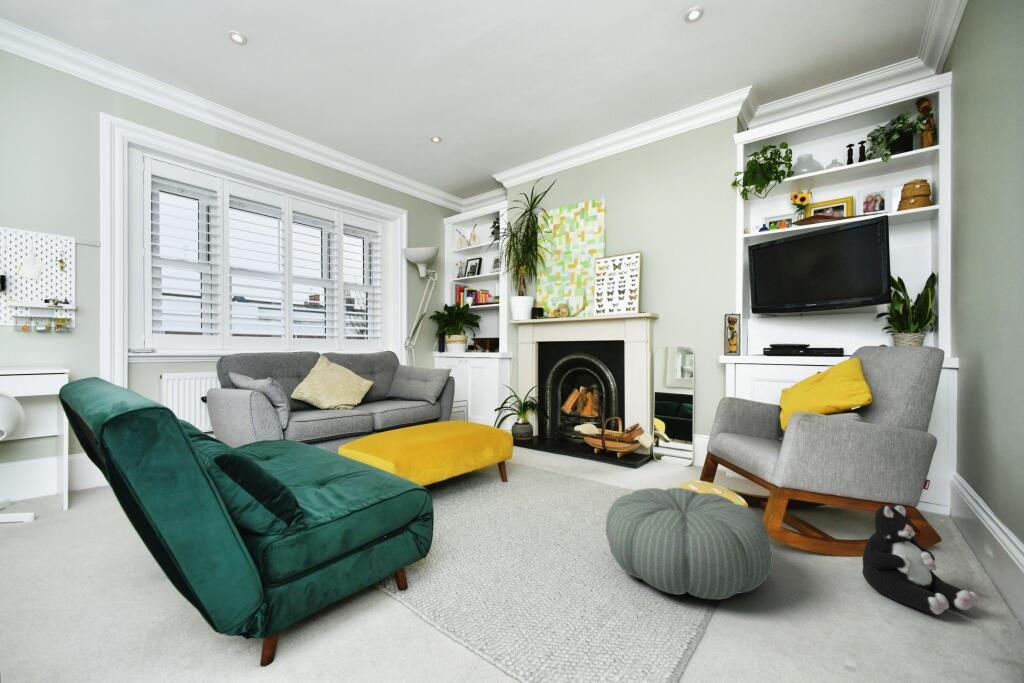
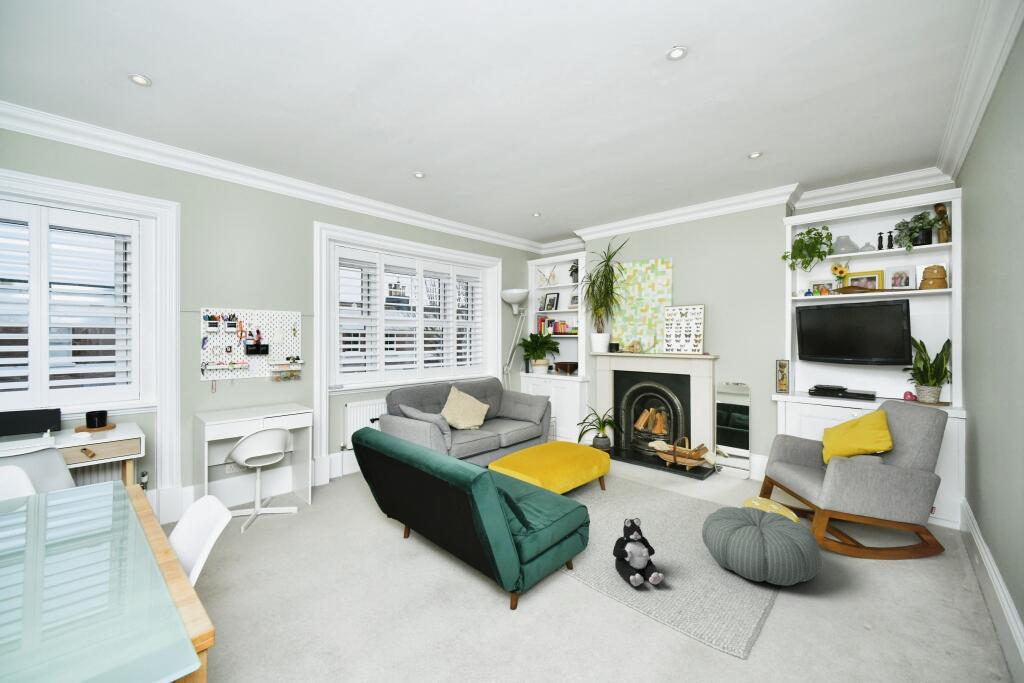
plush toy: present [862,504,979,615] -> present [613,518,664,586]

